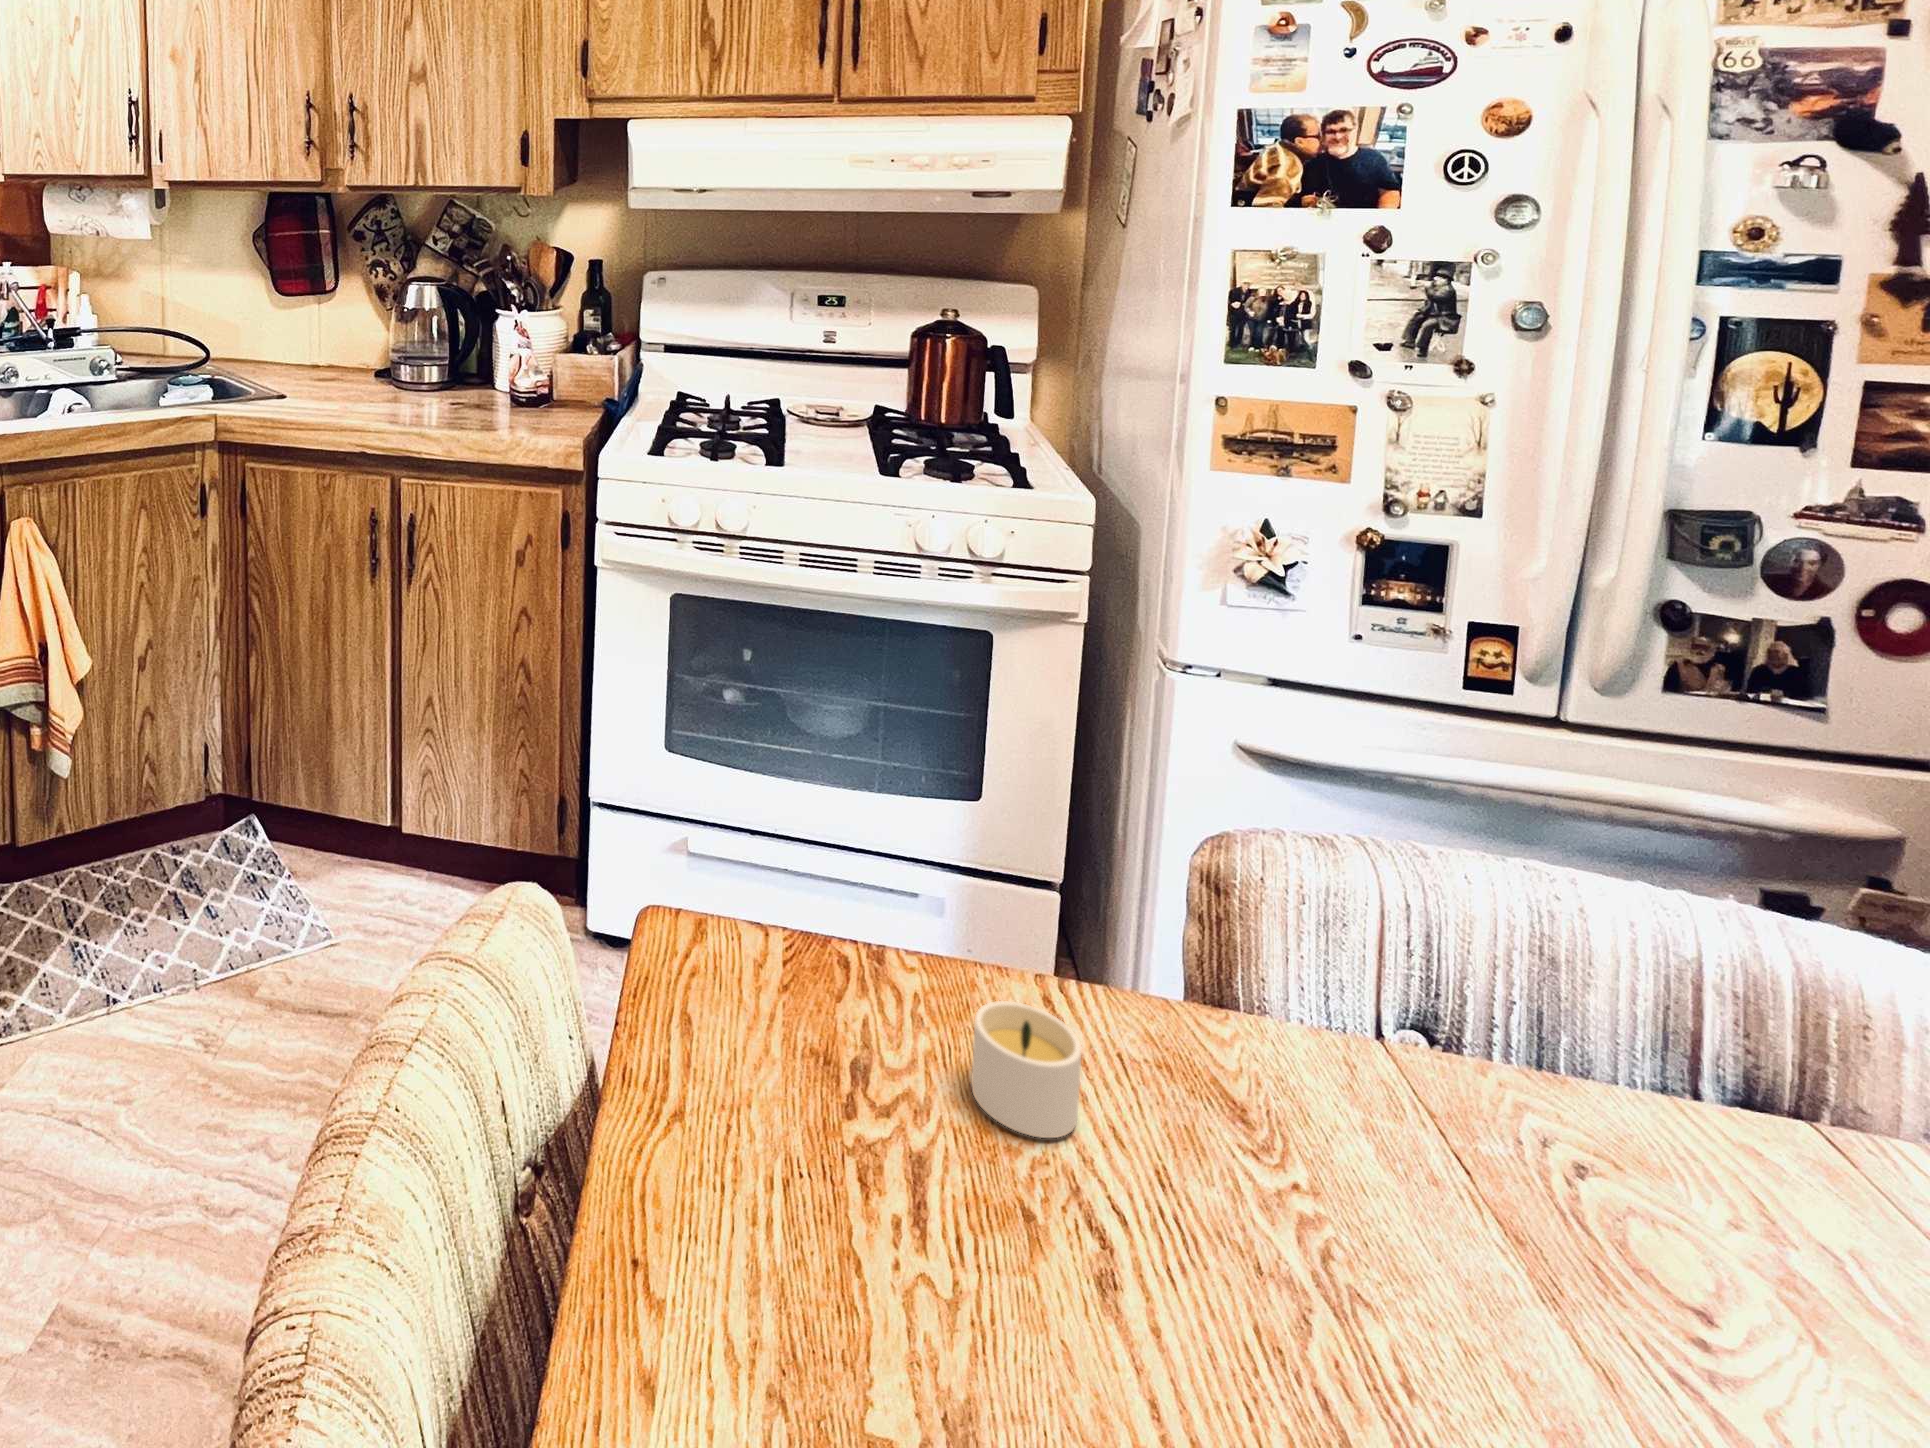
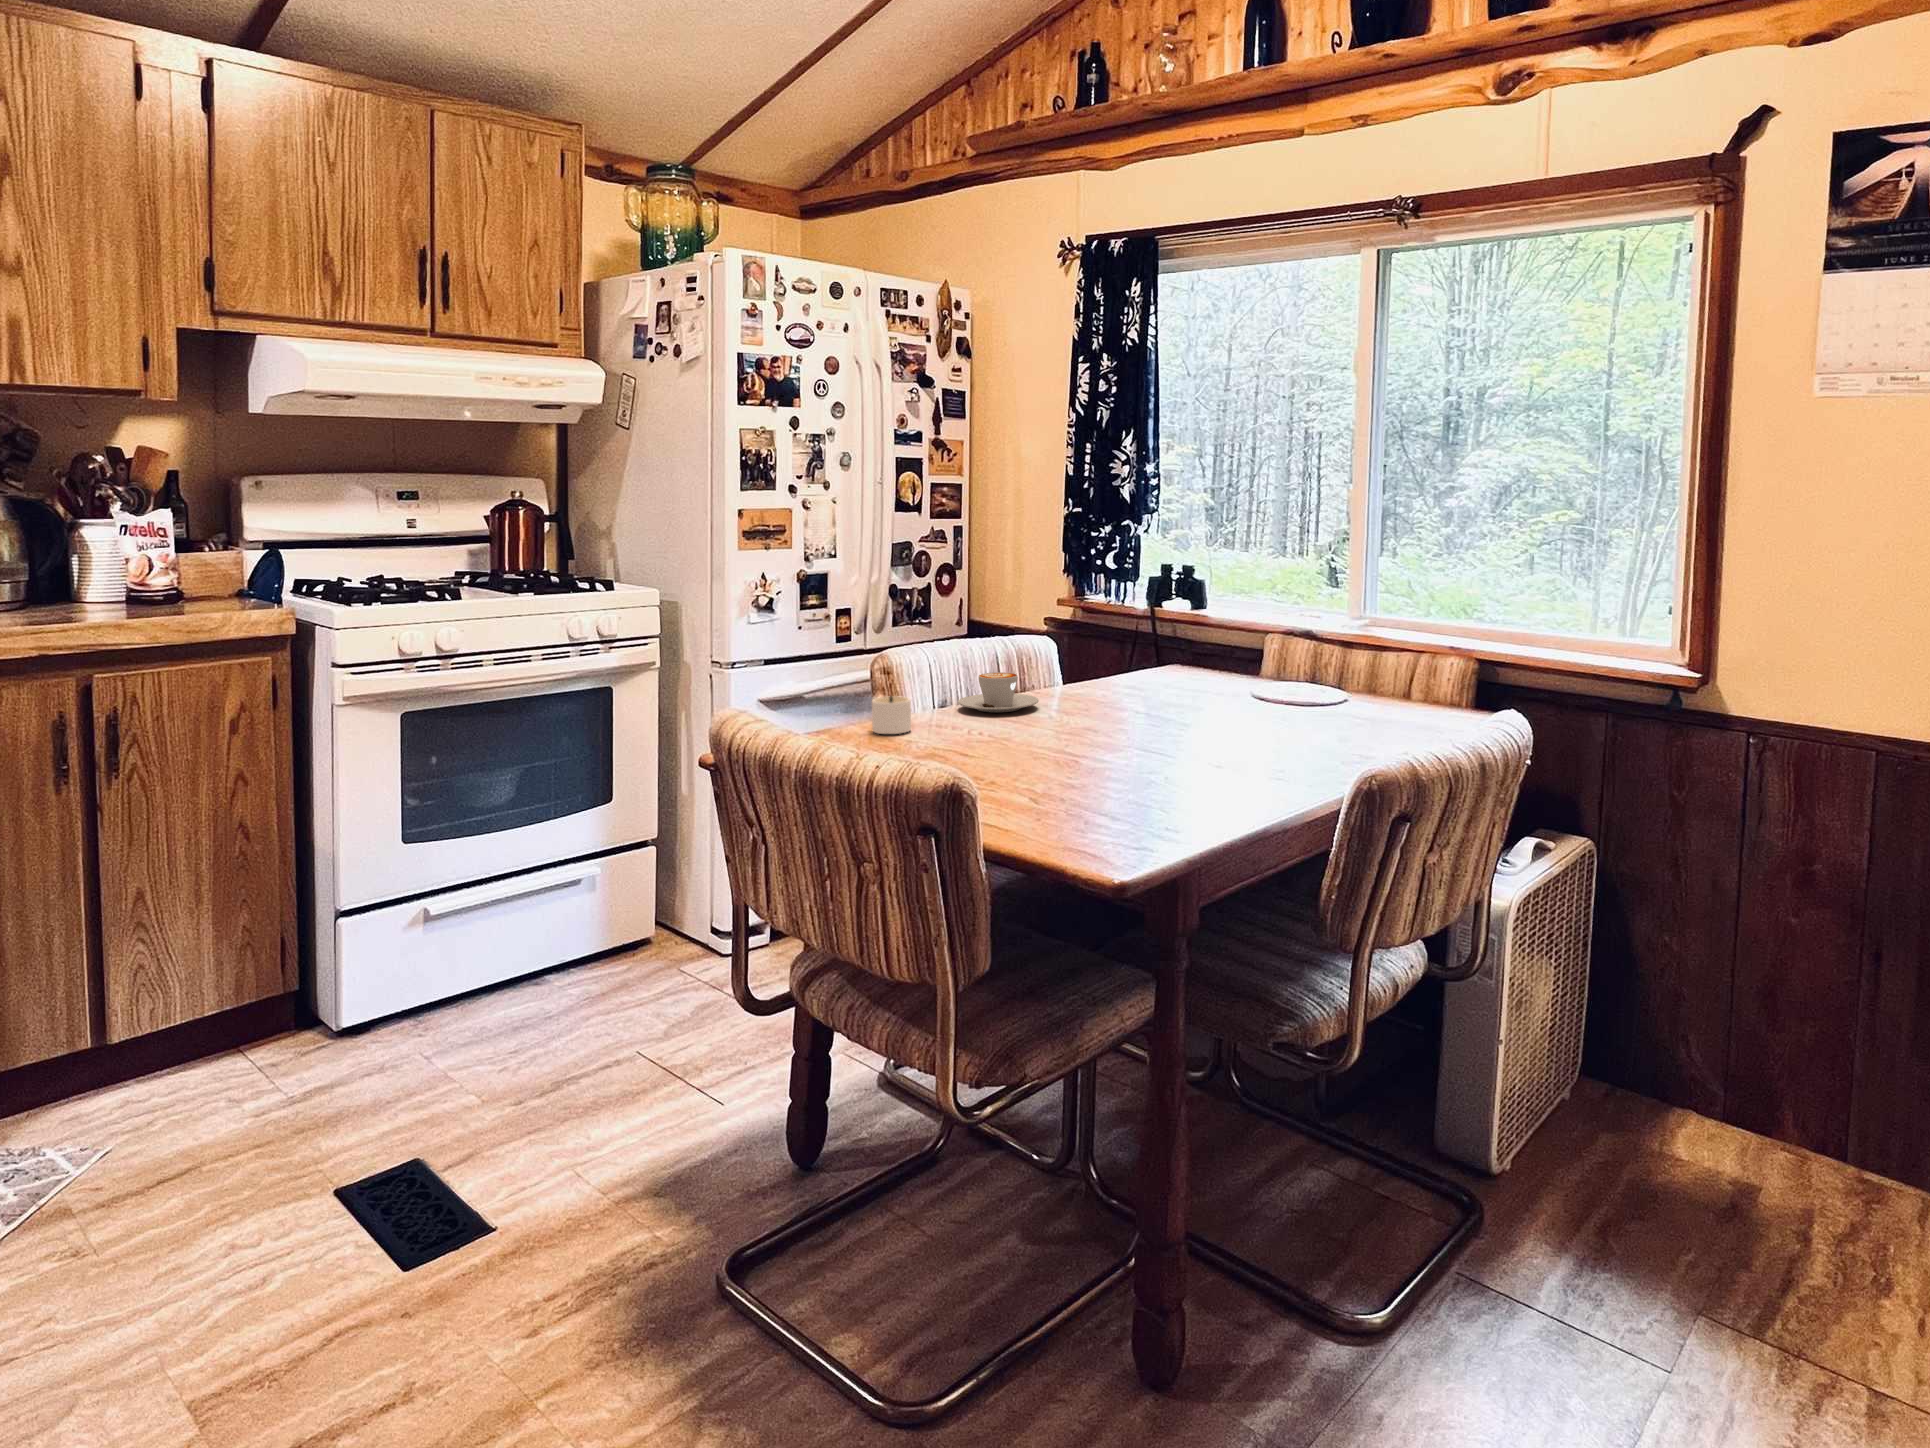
coffee cup: none [1331,1074,1651,1295] -> present [958,672,1039,712]

